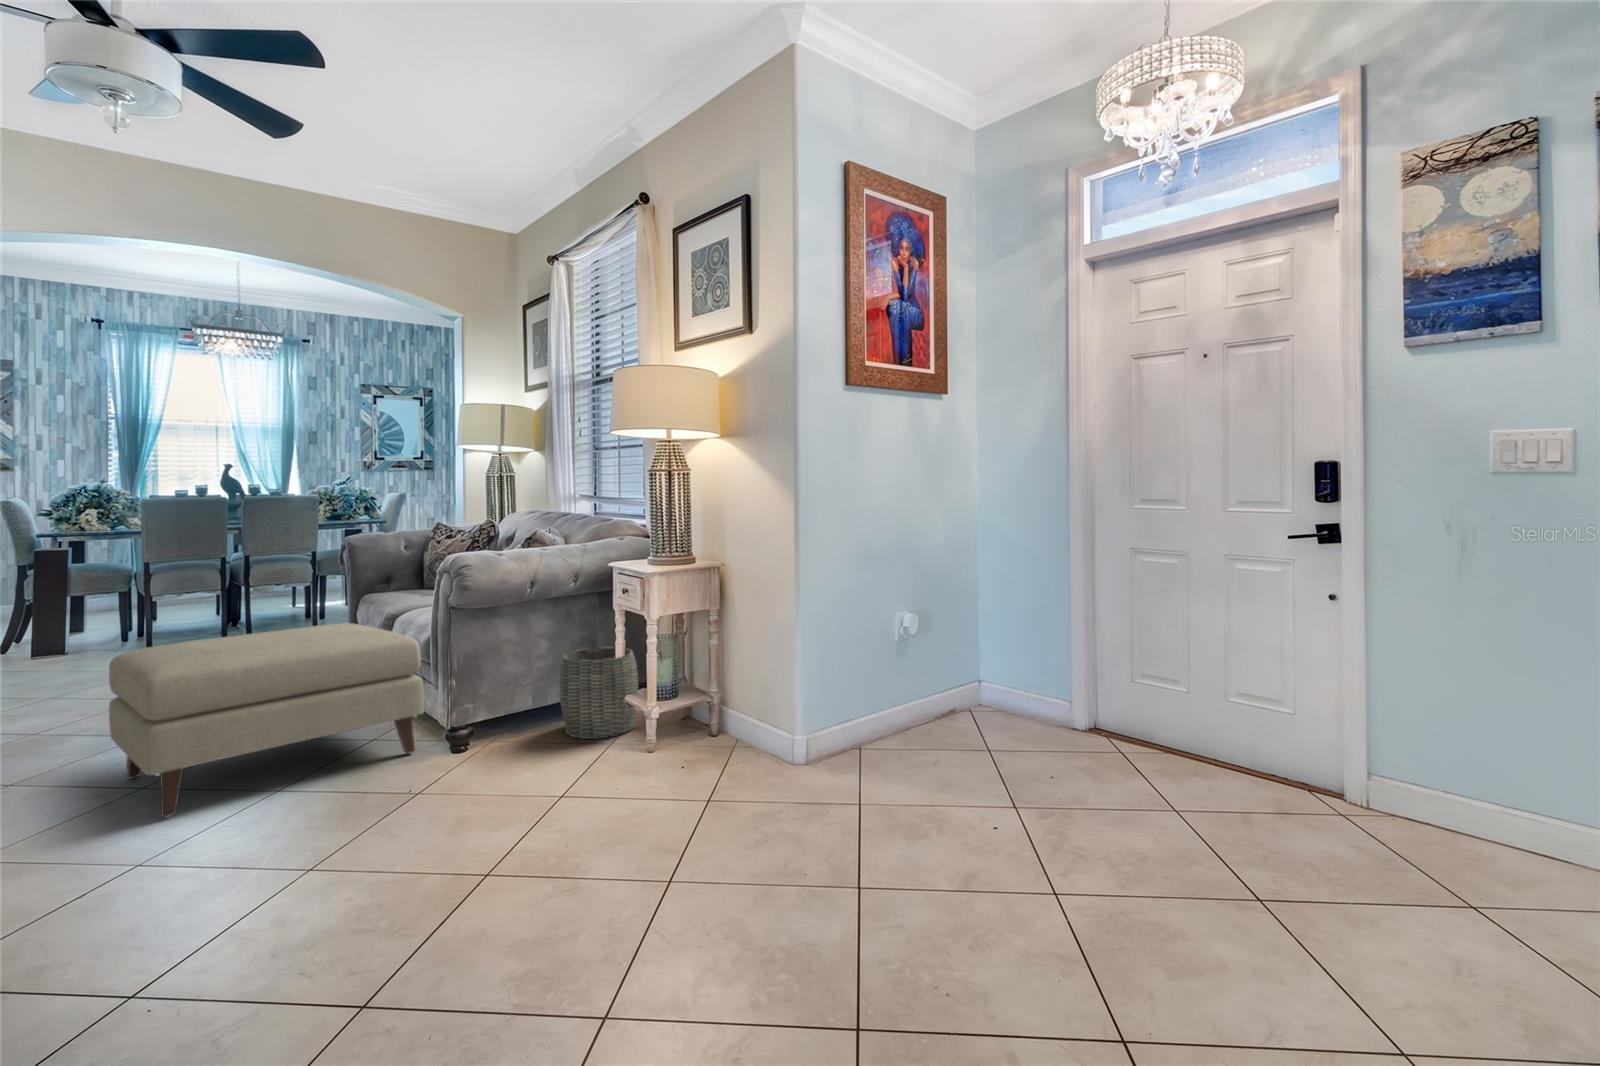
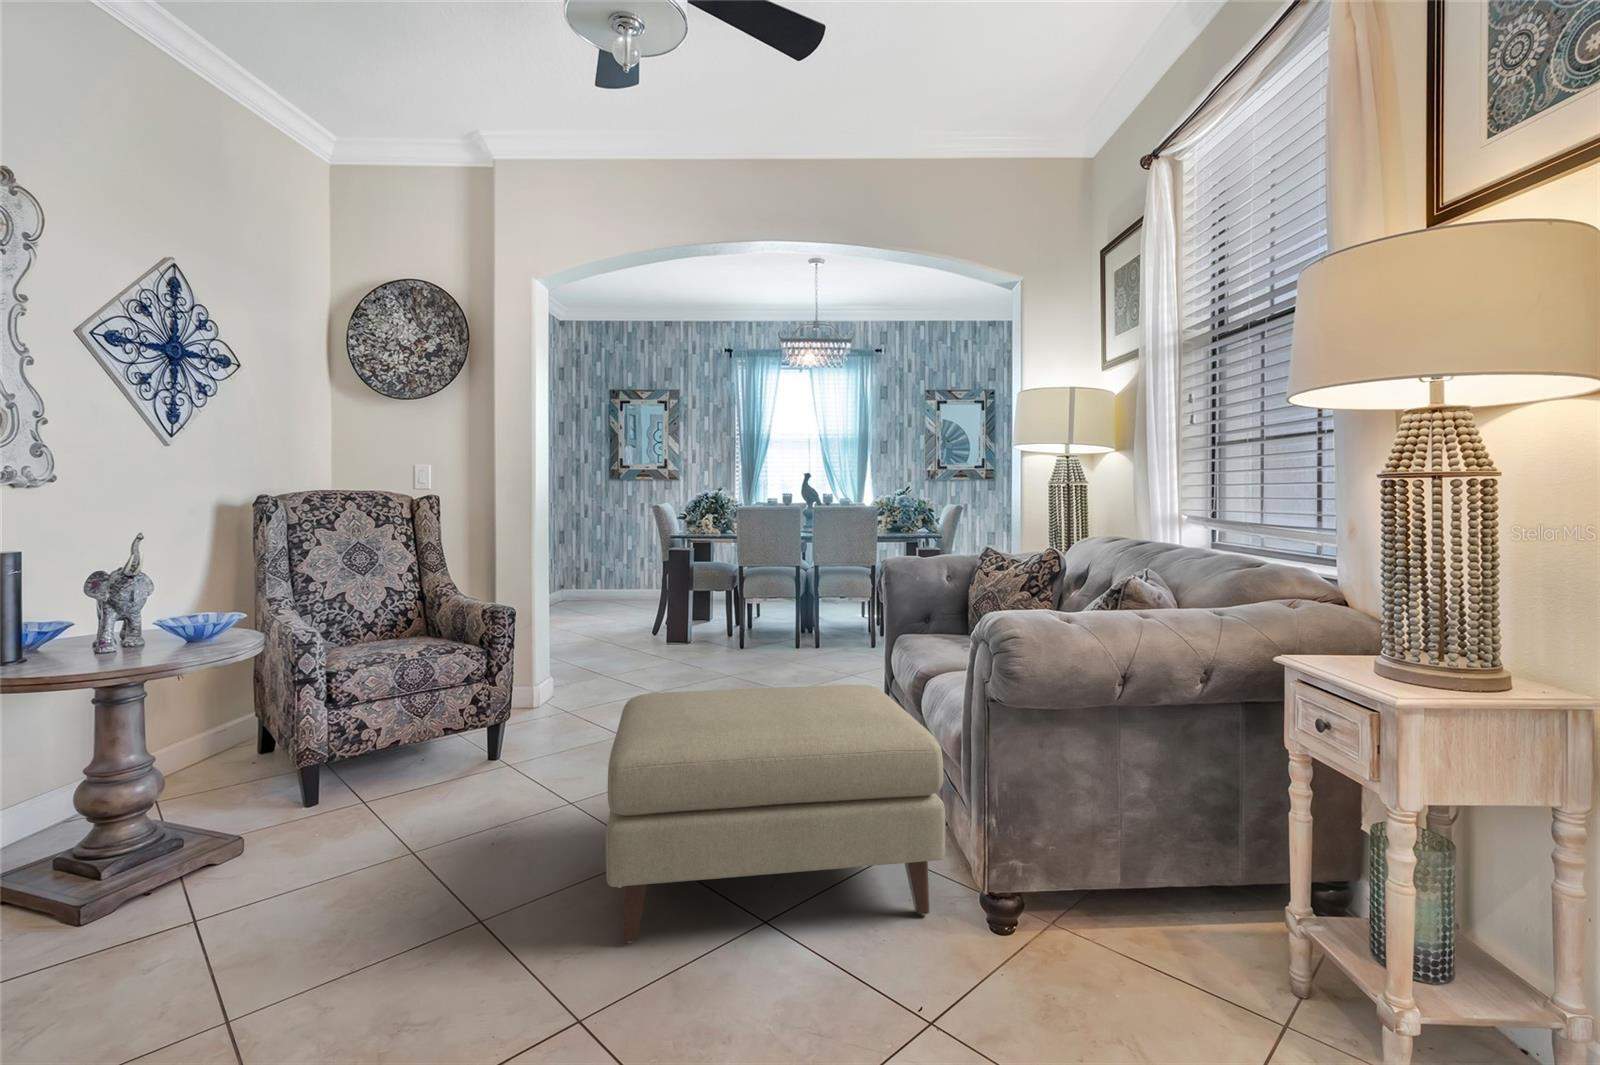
woven basket: present [559,647,638,739] -> none [1167,801,1336,1011]

